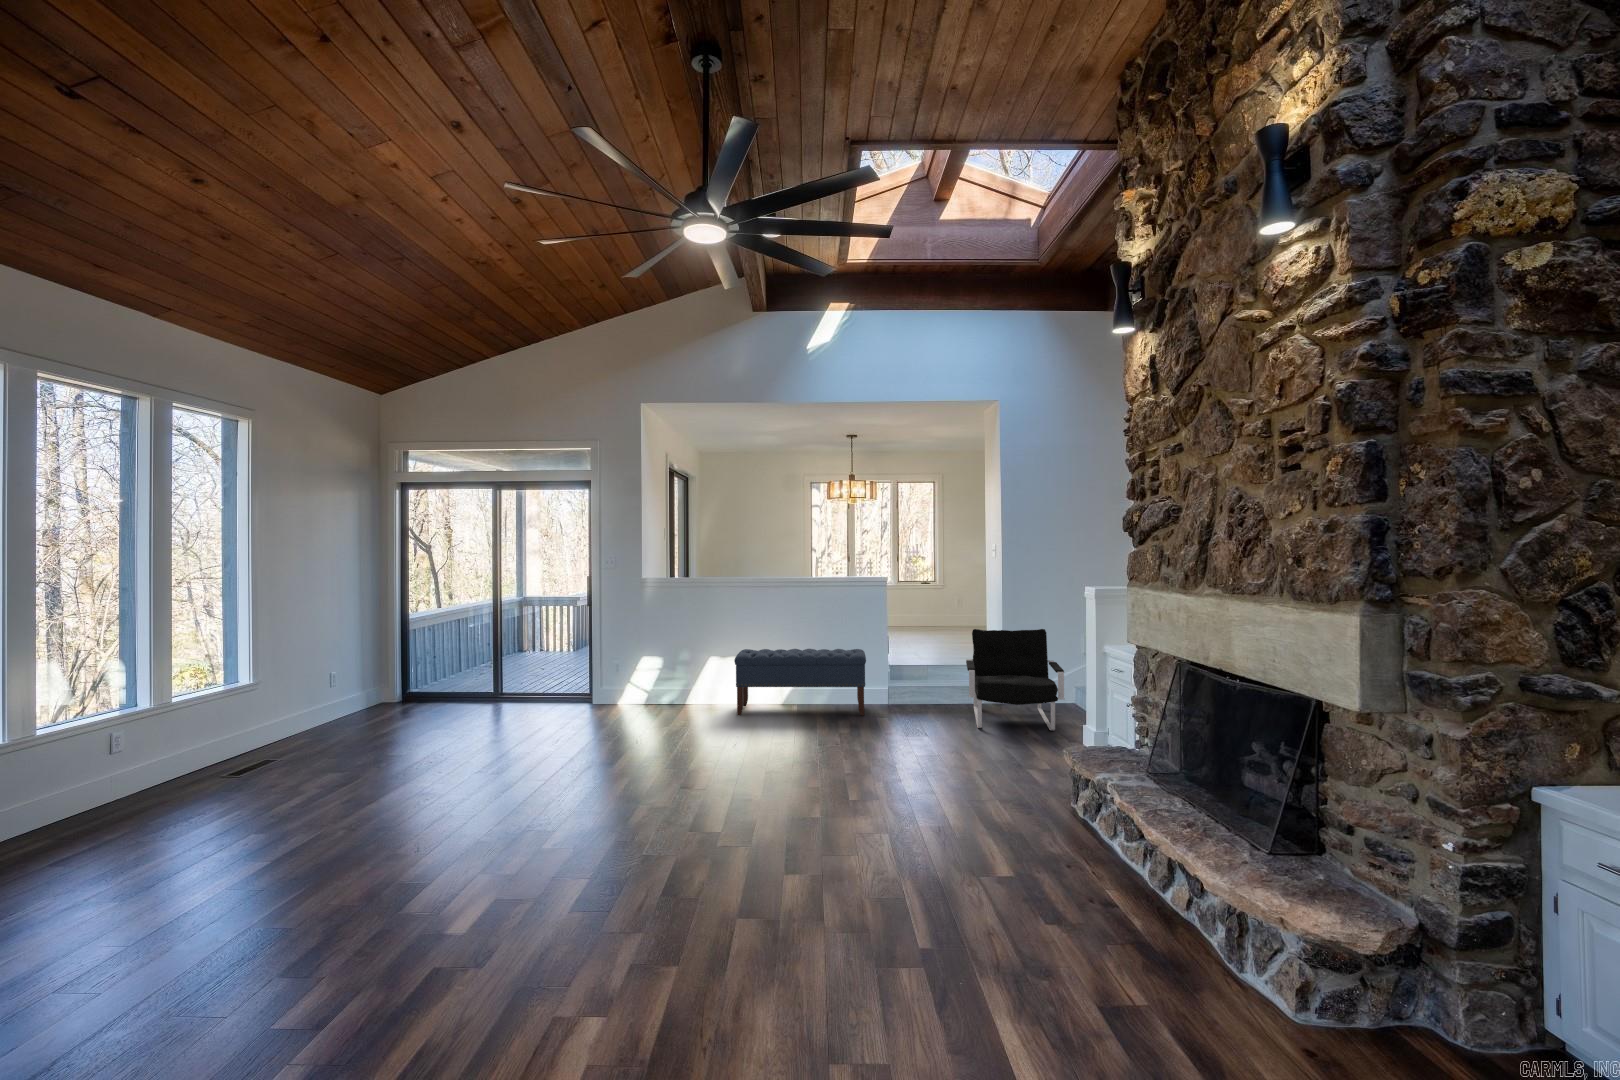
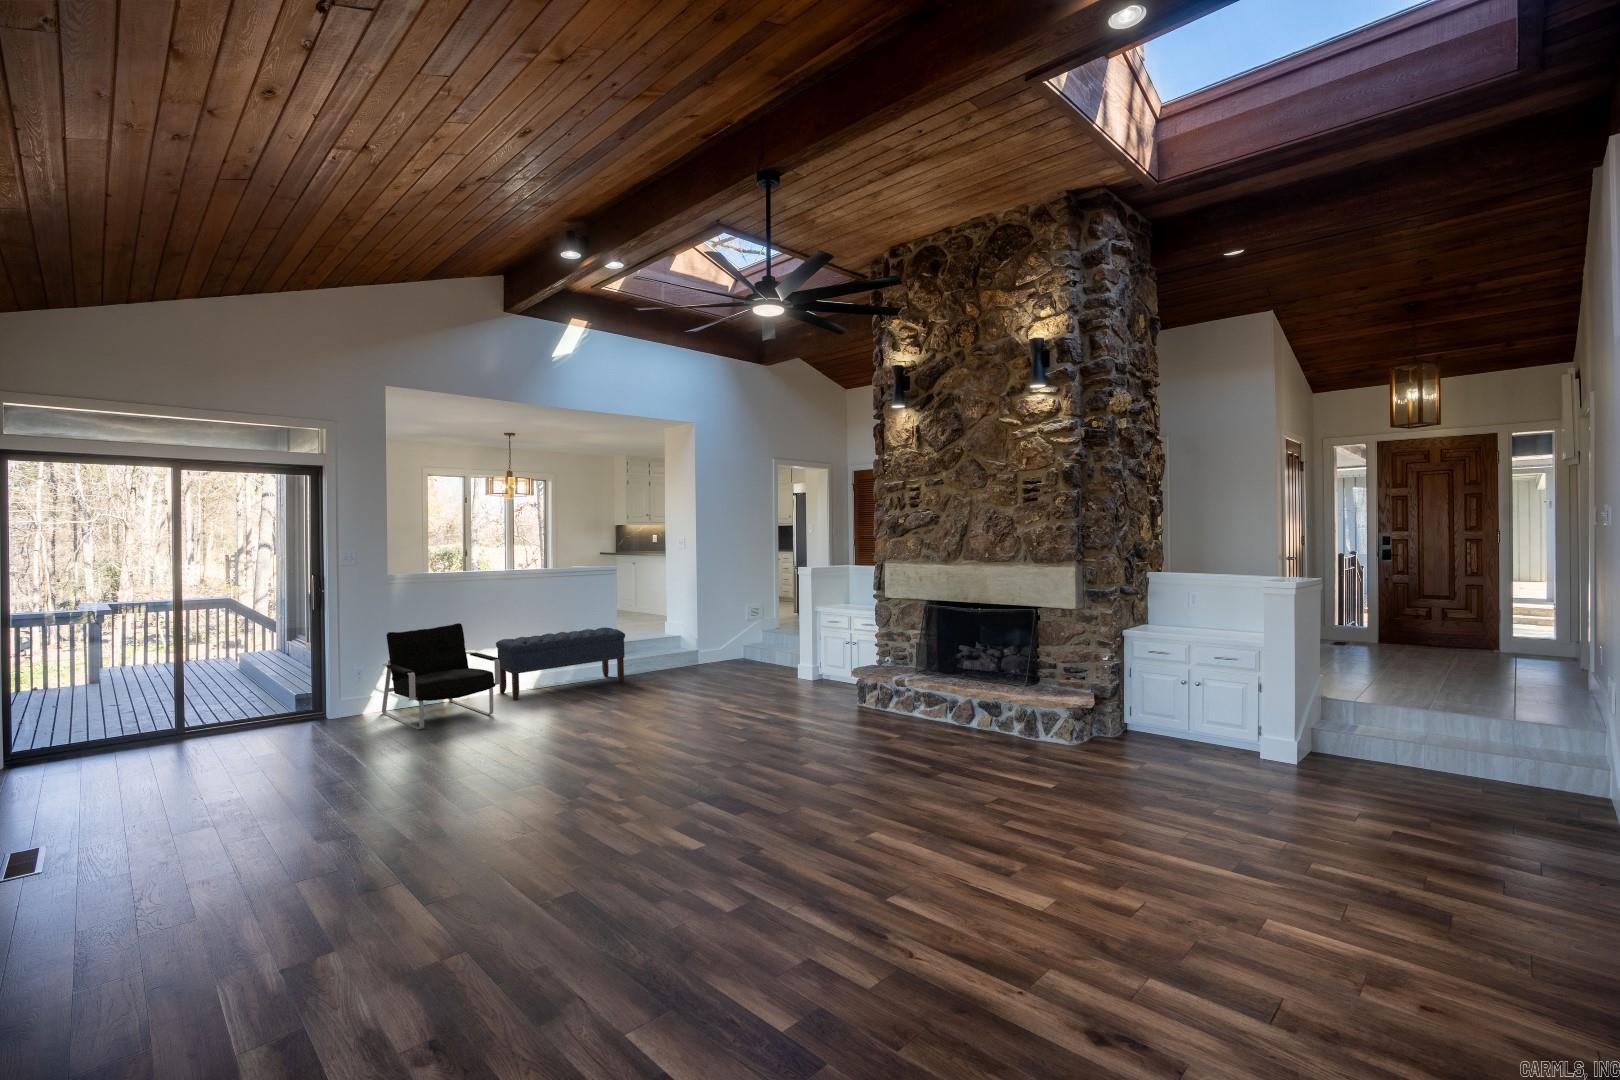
armchair: present [966,629,1065,731] -> present [382,623,501,729]

